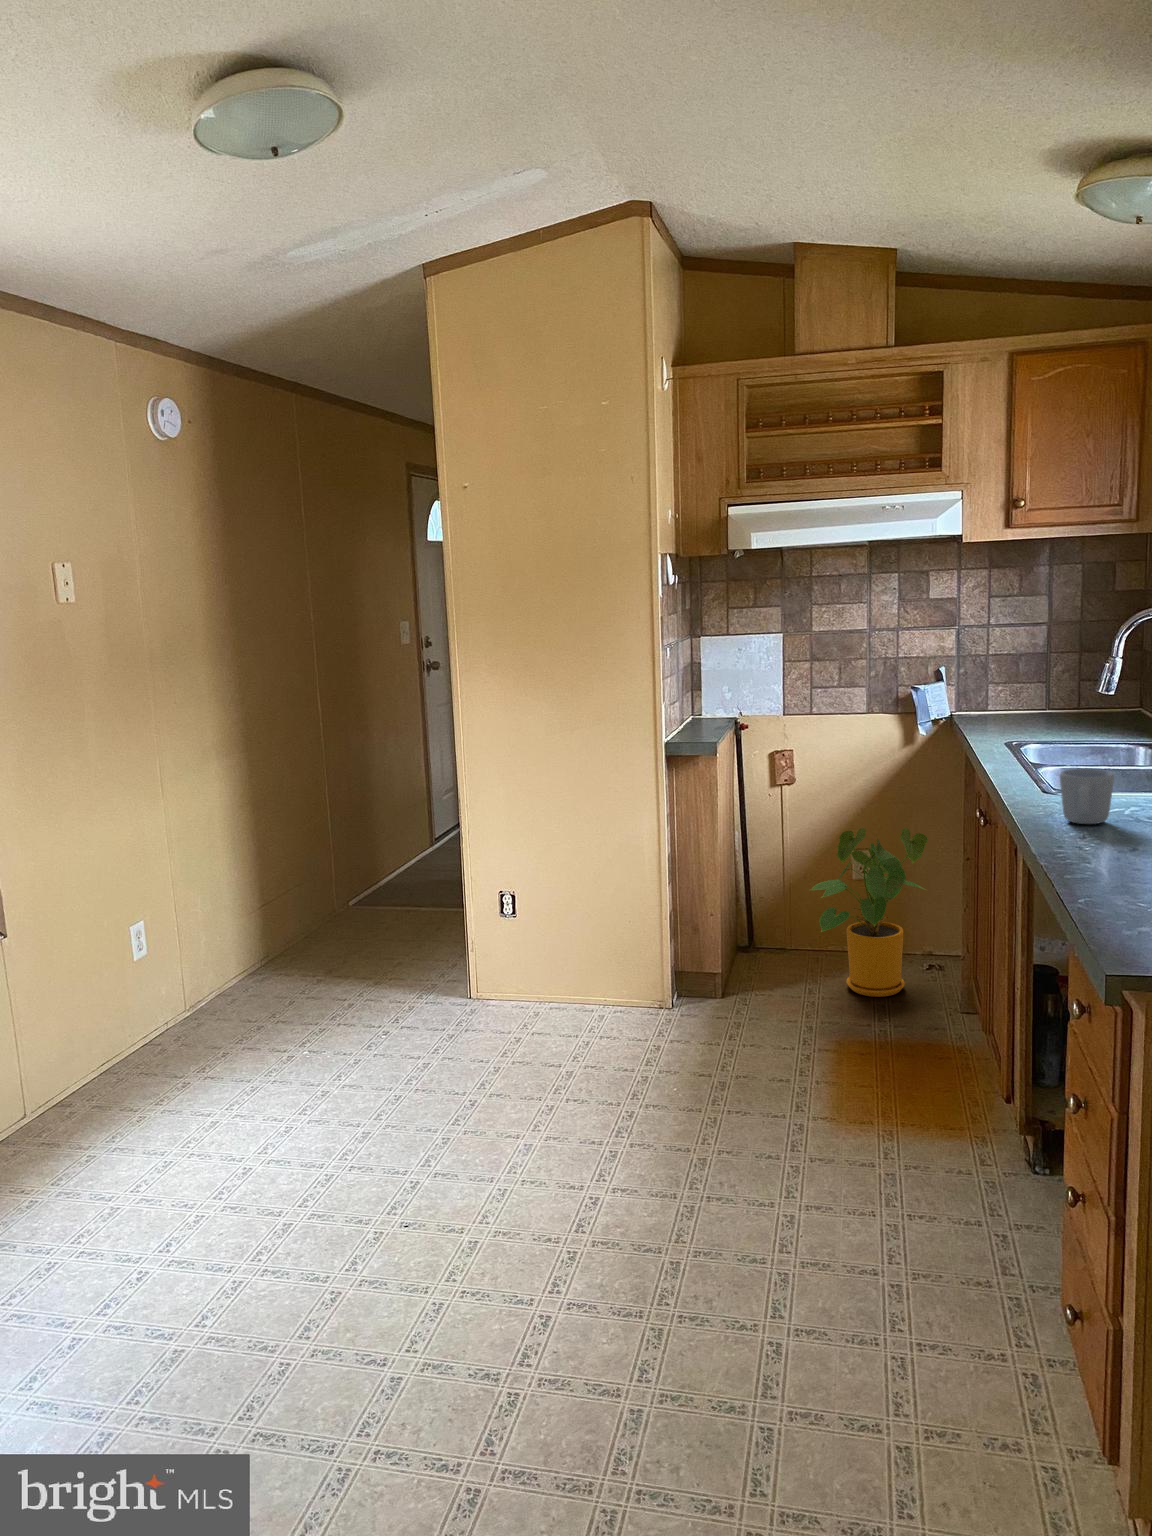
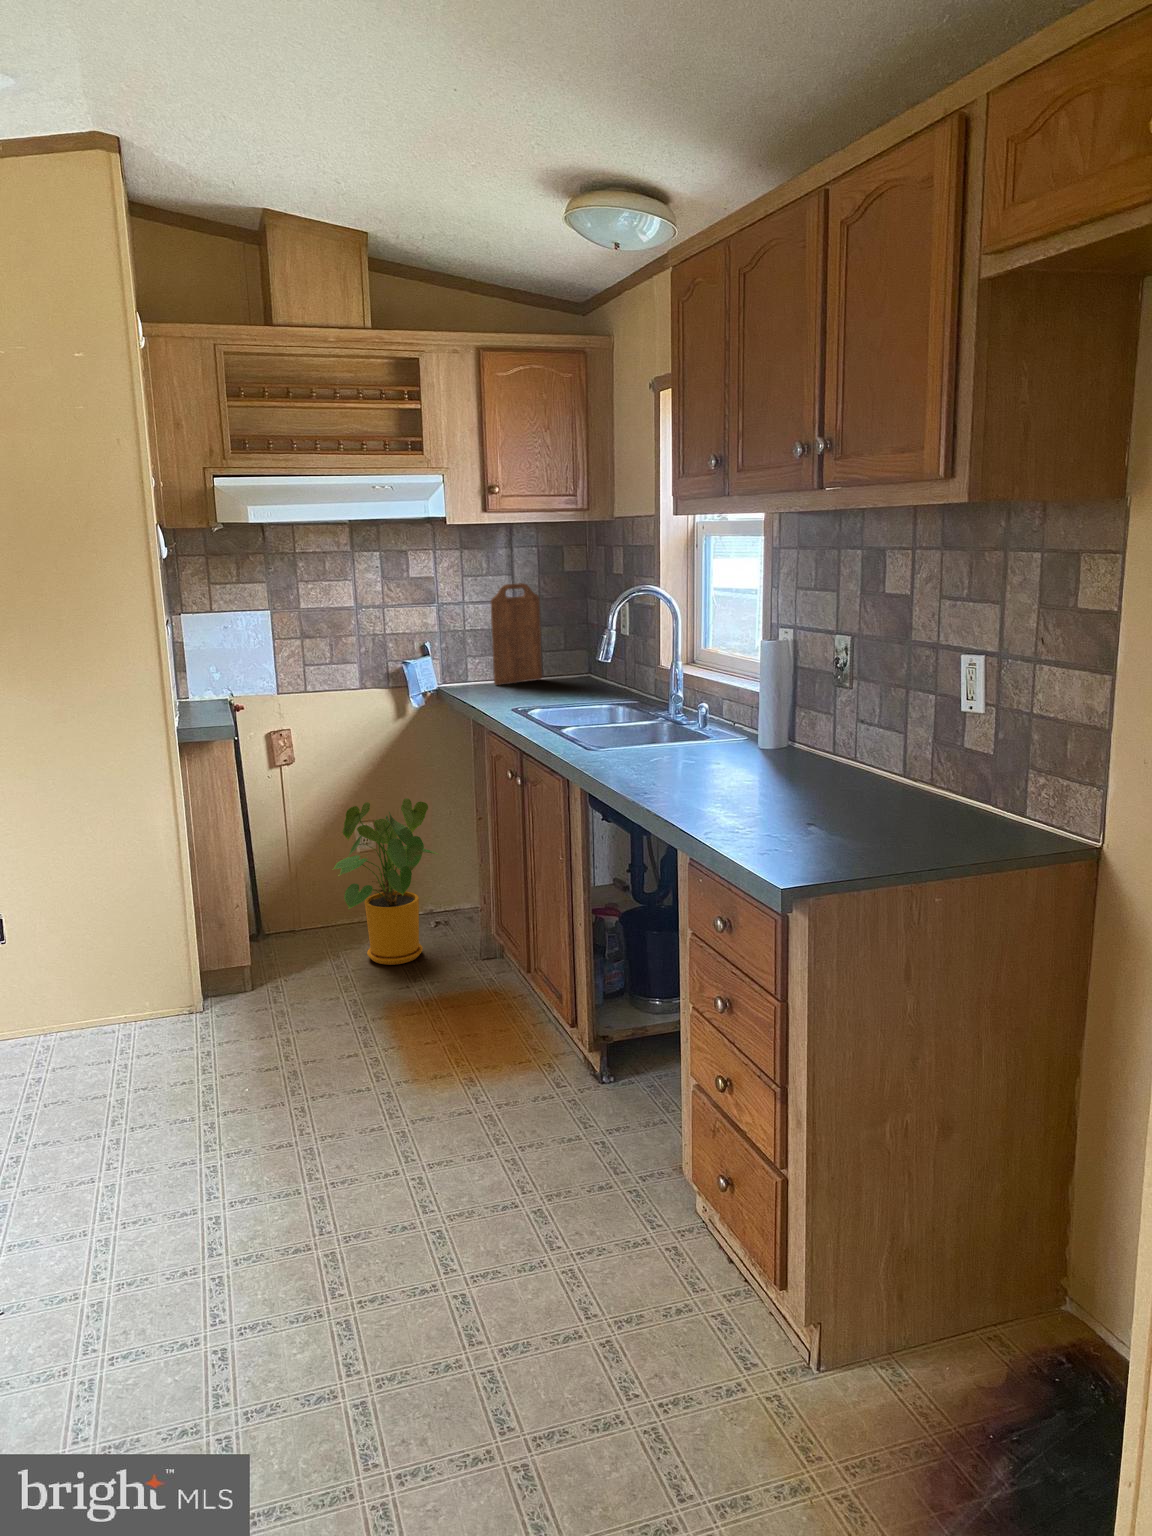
cutting board: none [1013,606,1076,716] -> present [490,583,542,685]
mug: present [1060,769,1114,824] -> none [621,727,663,775]

